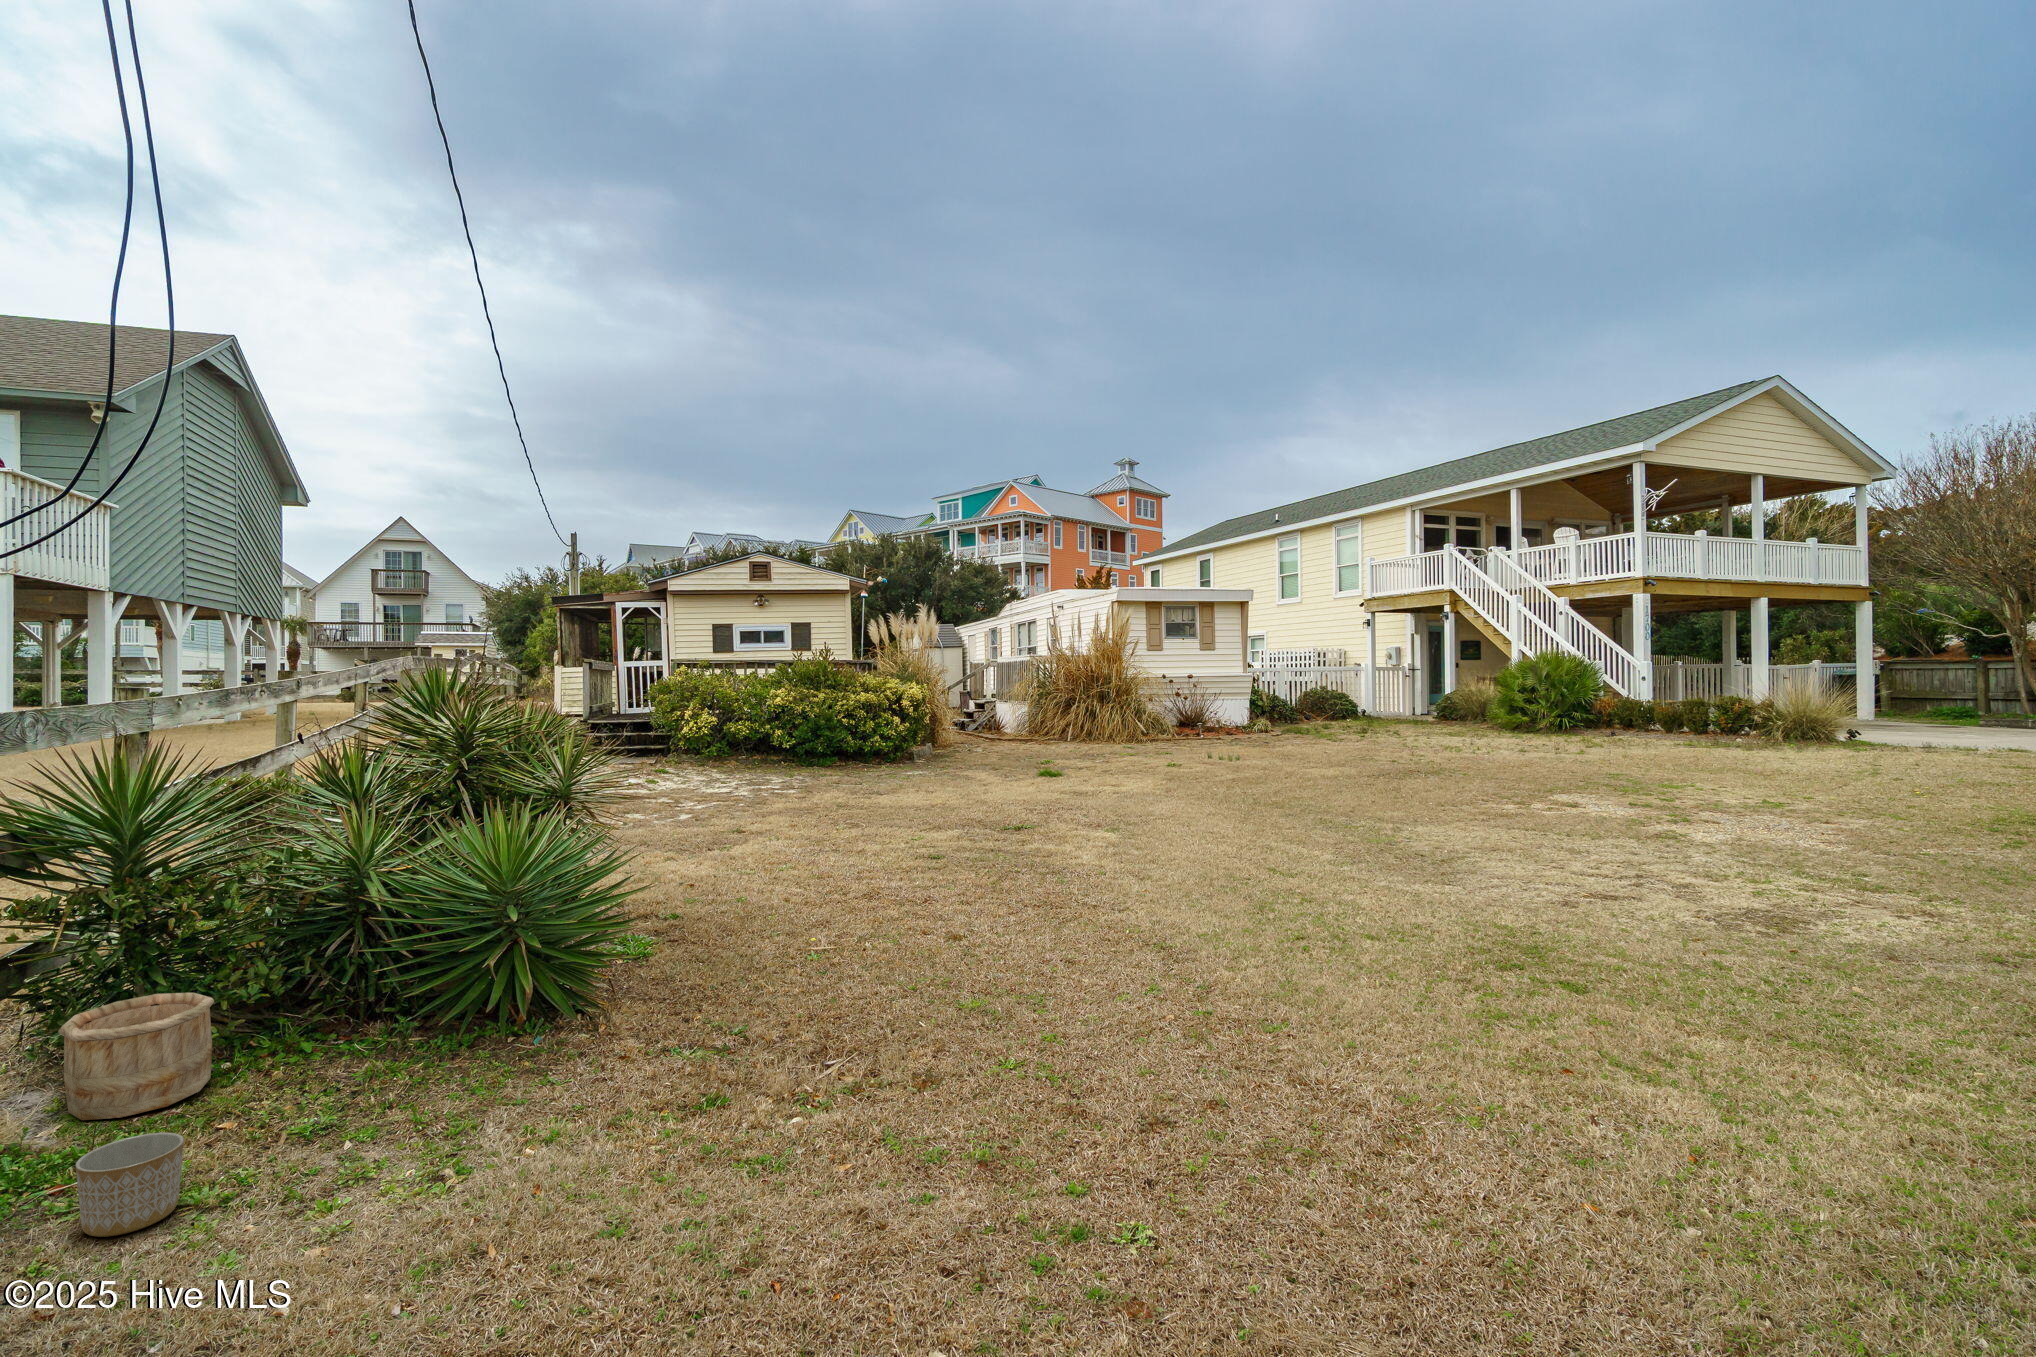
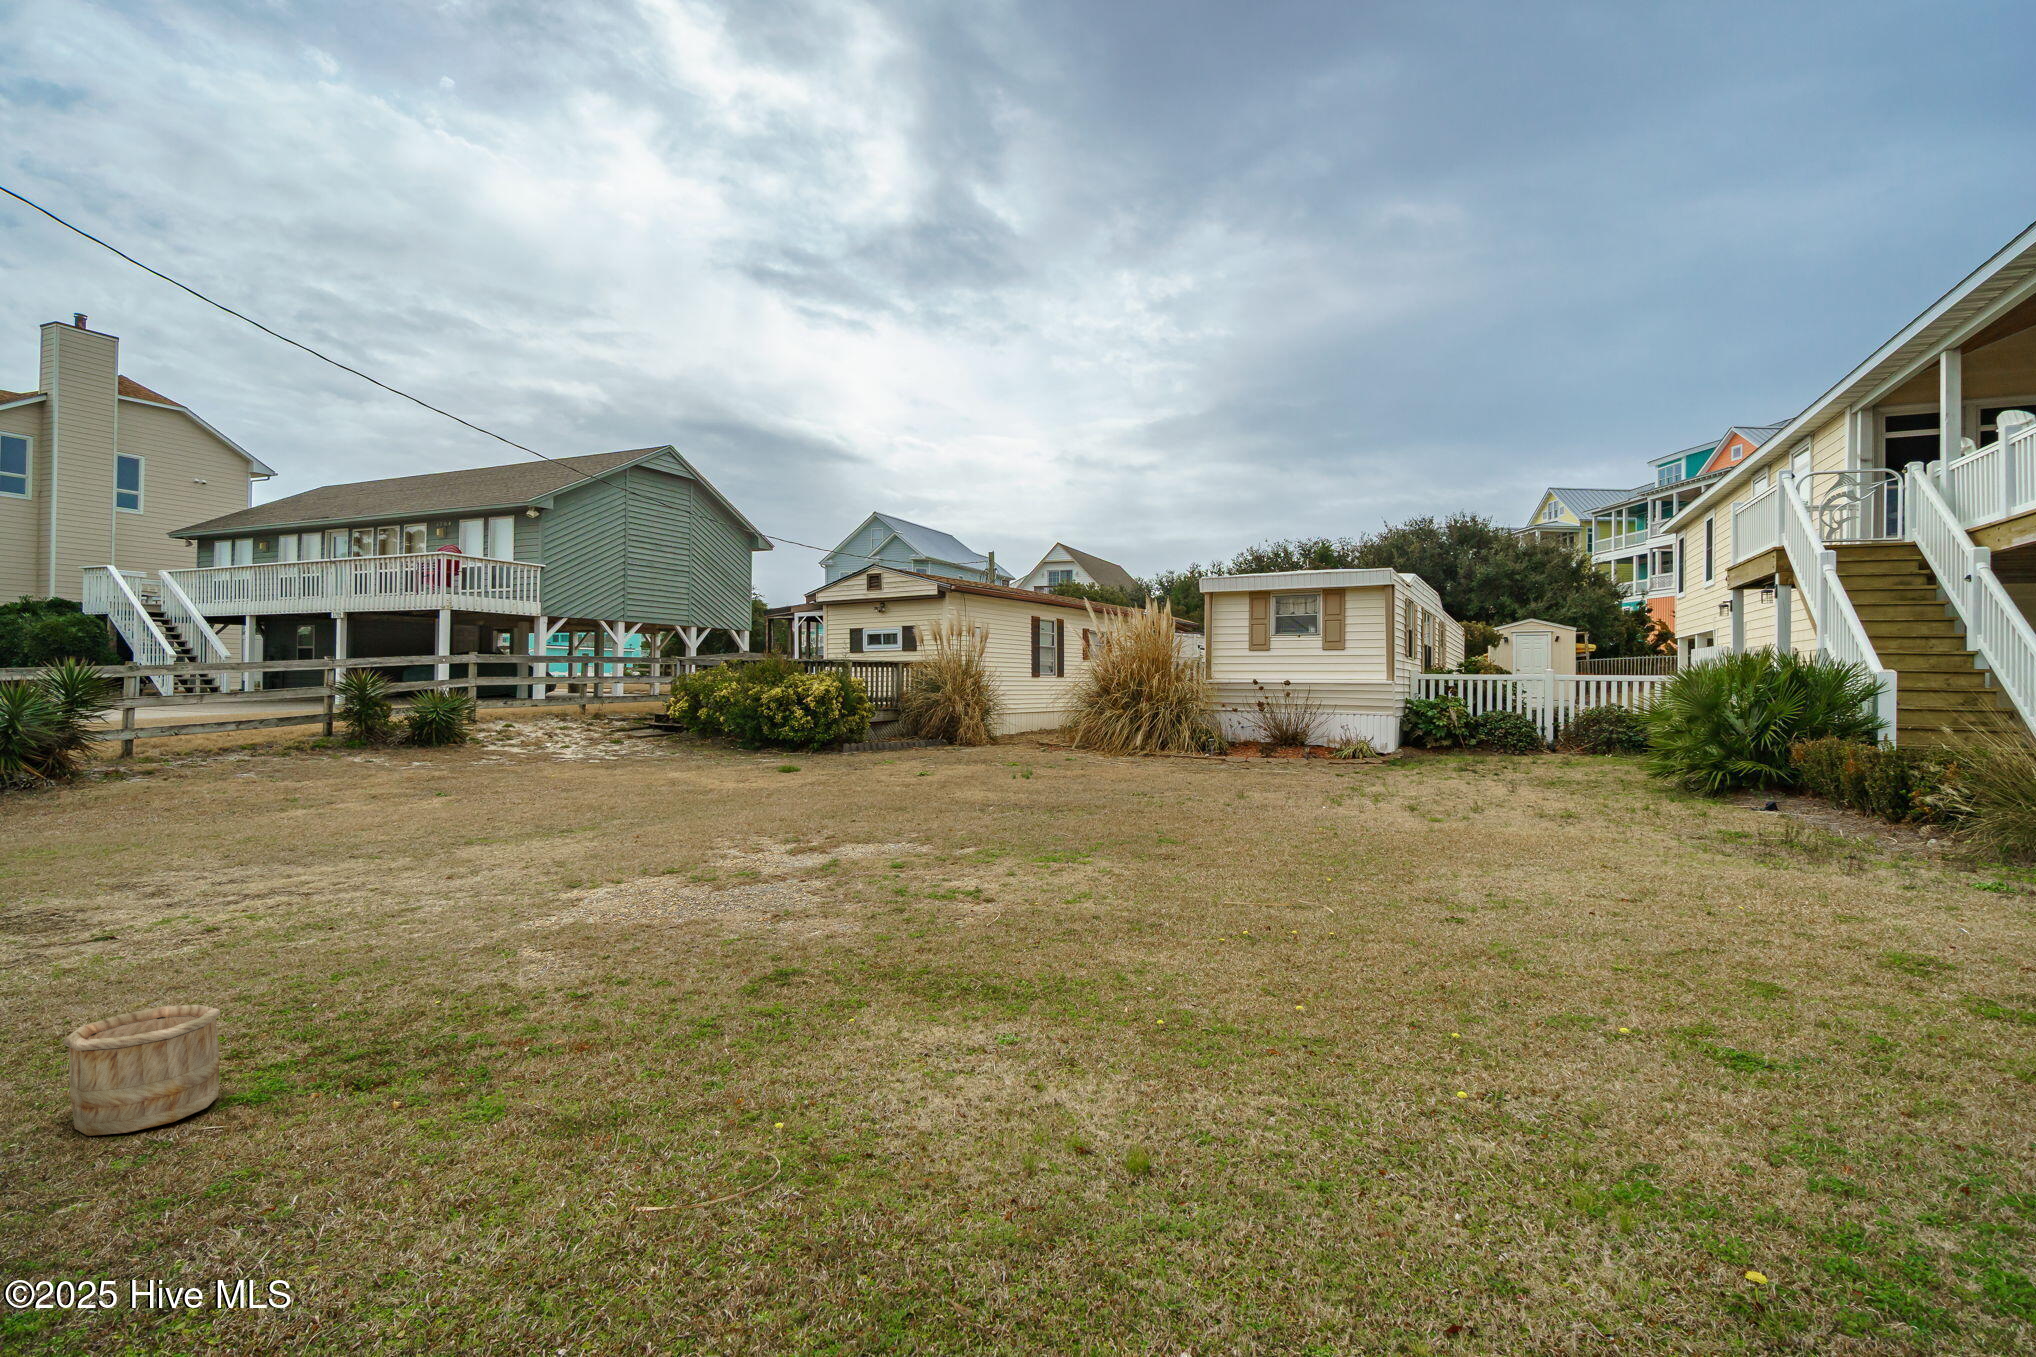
planter: present [76,1133,184,1237] -> none [76,1136,186,1242]

